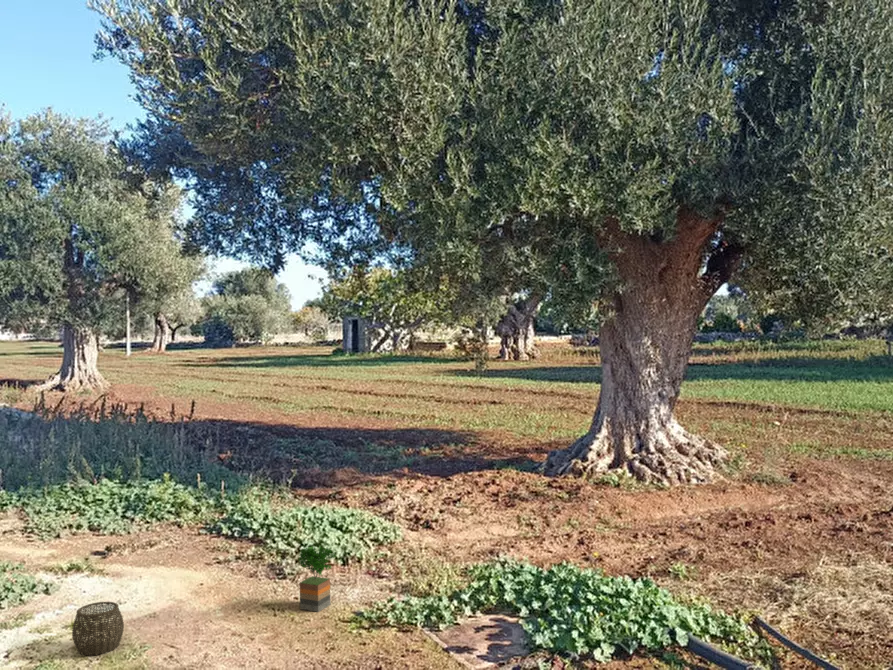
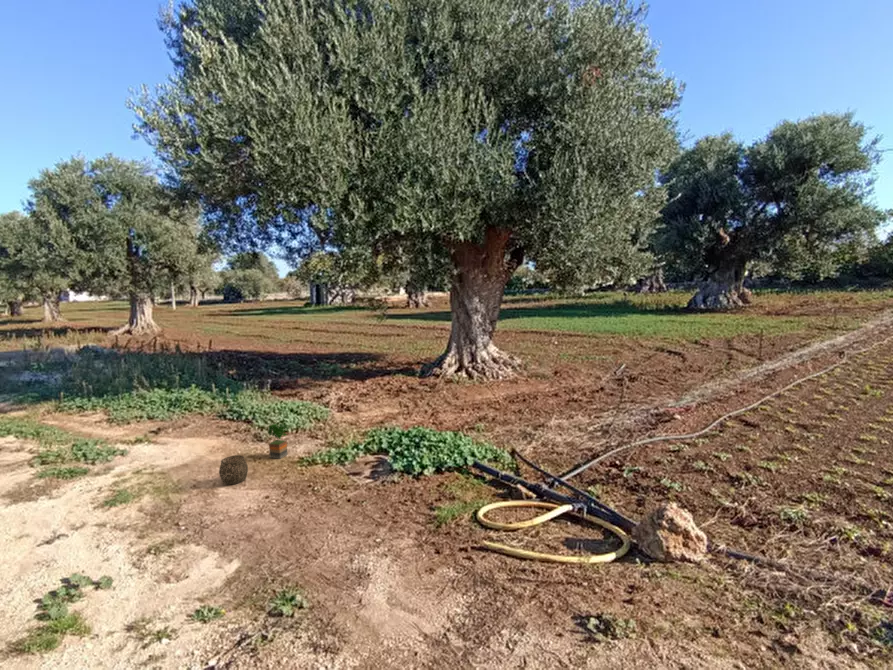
woven basket: present [72,602,124,655] -> present [219,455,248,485]

